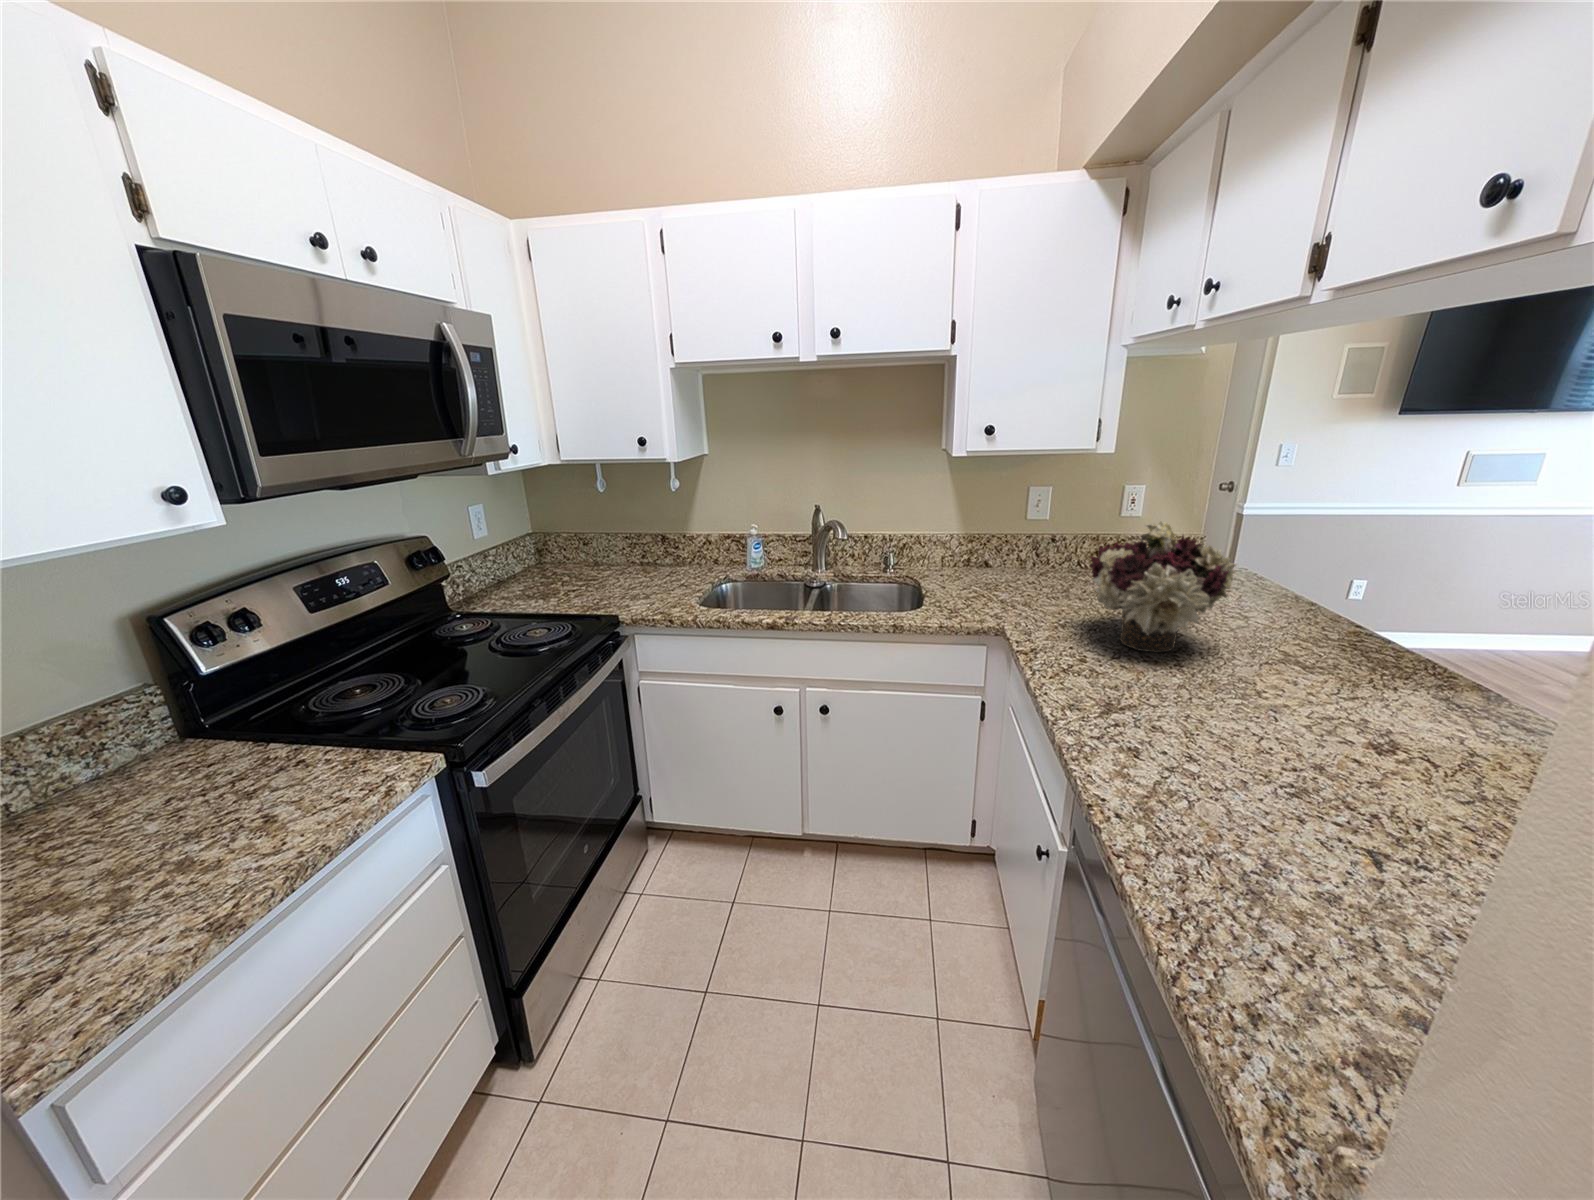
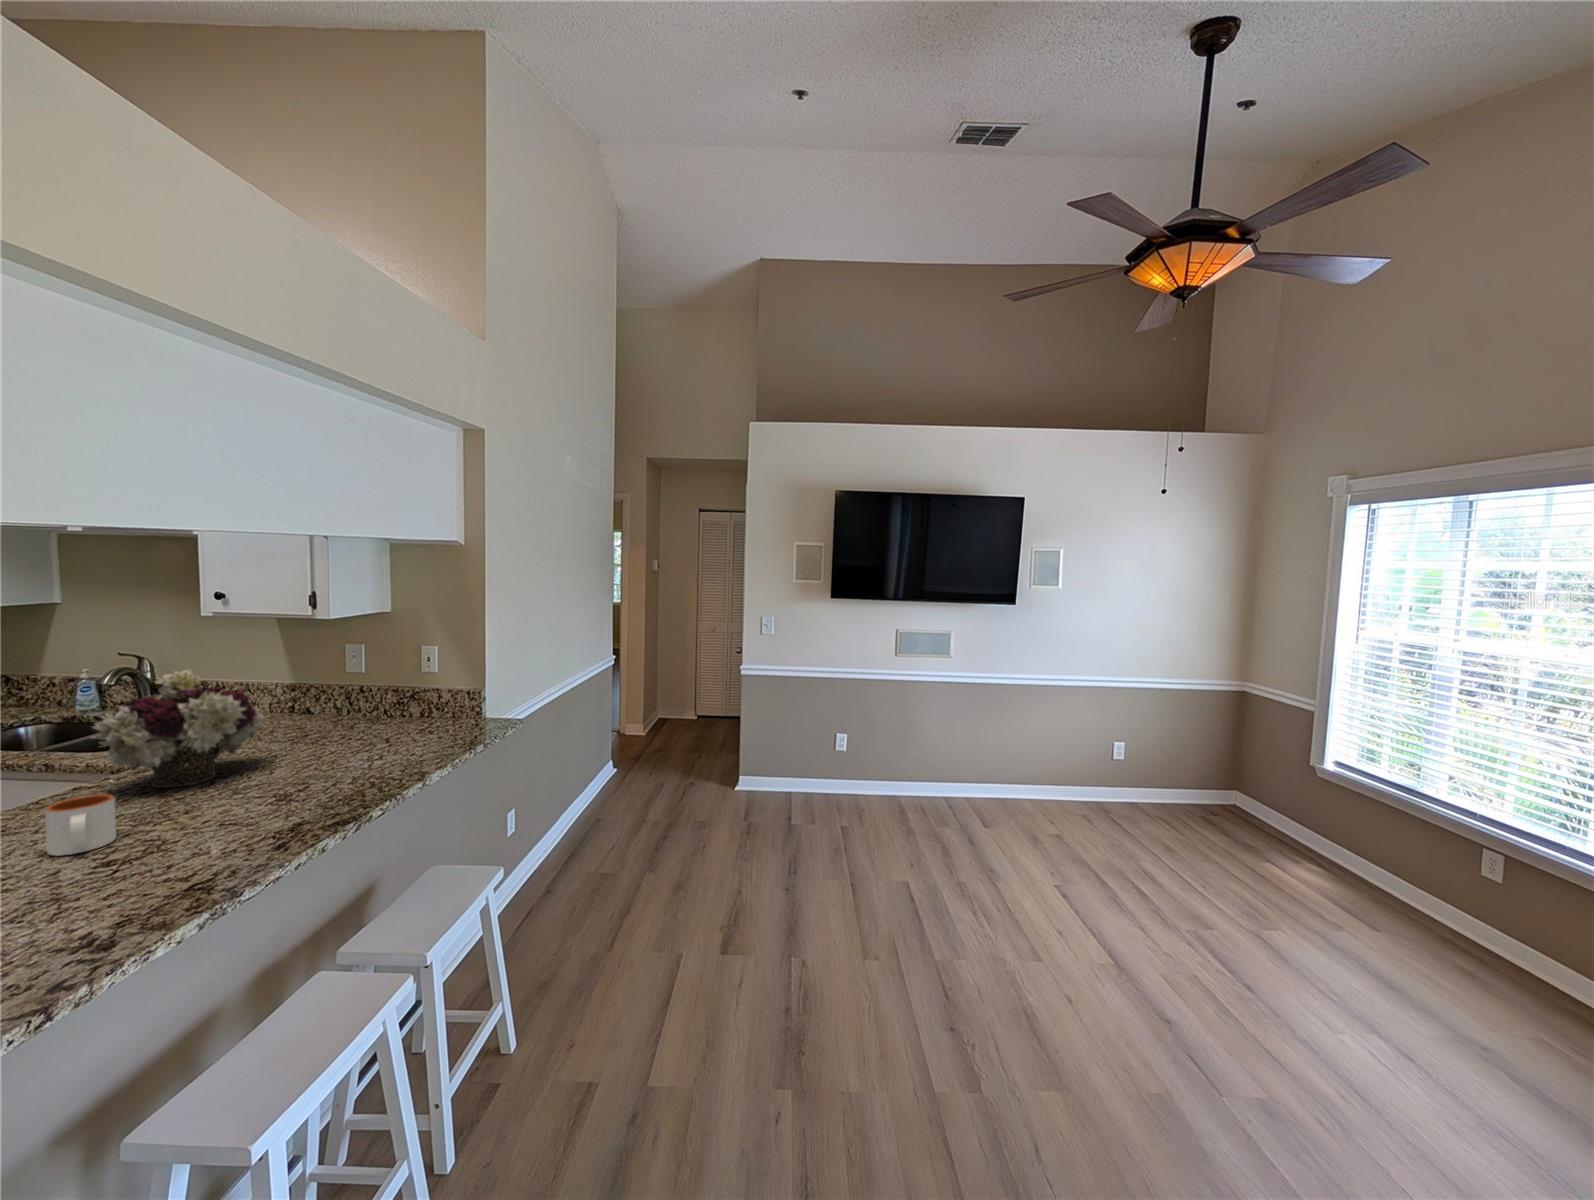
mug: none [1323,667,1425,737] -> present [45,794,116,856]

